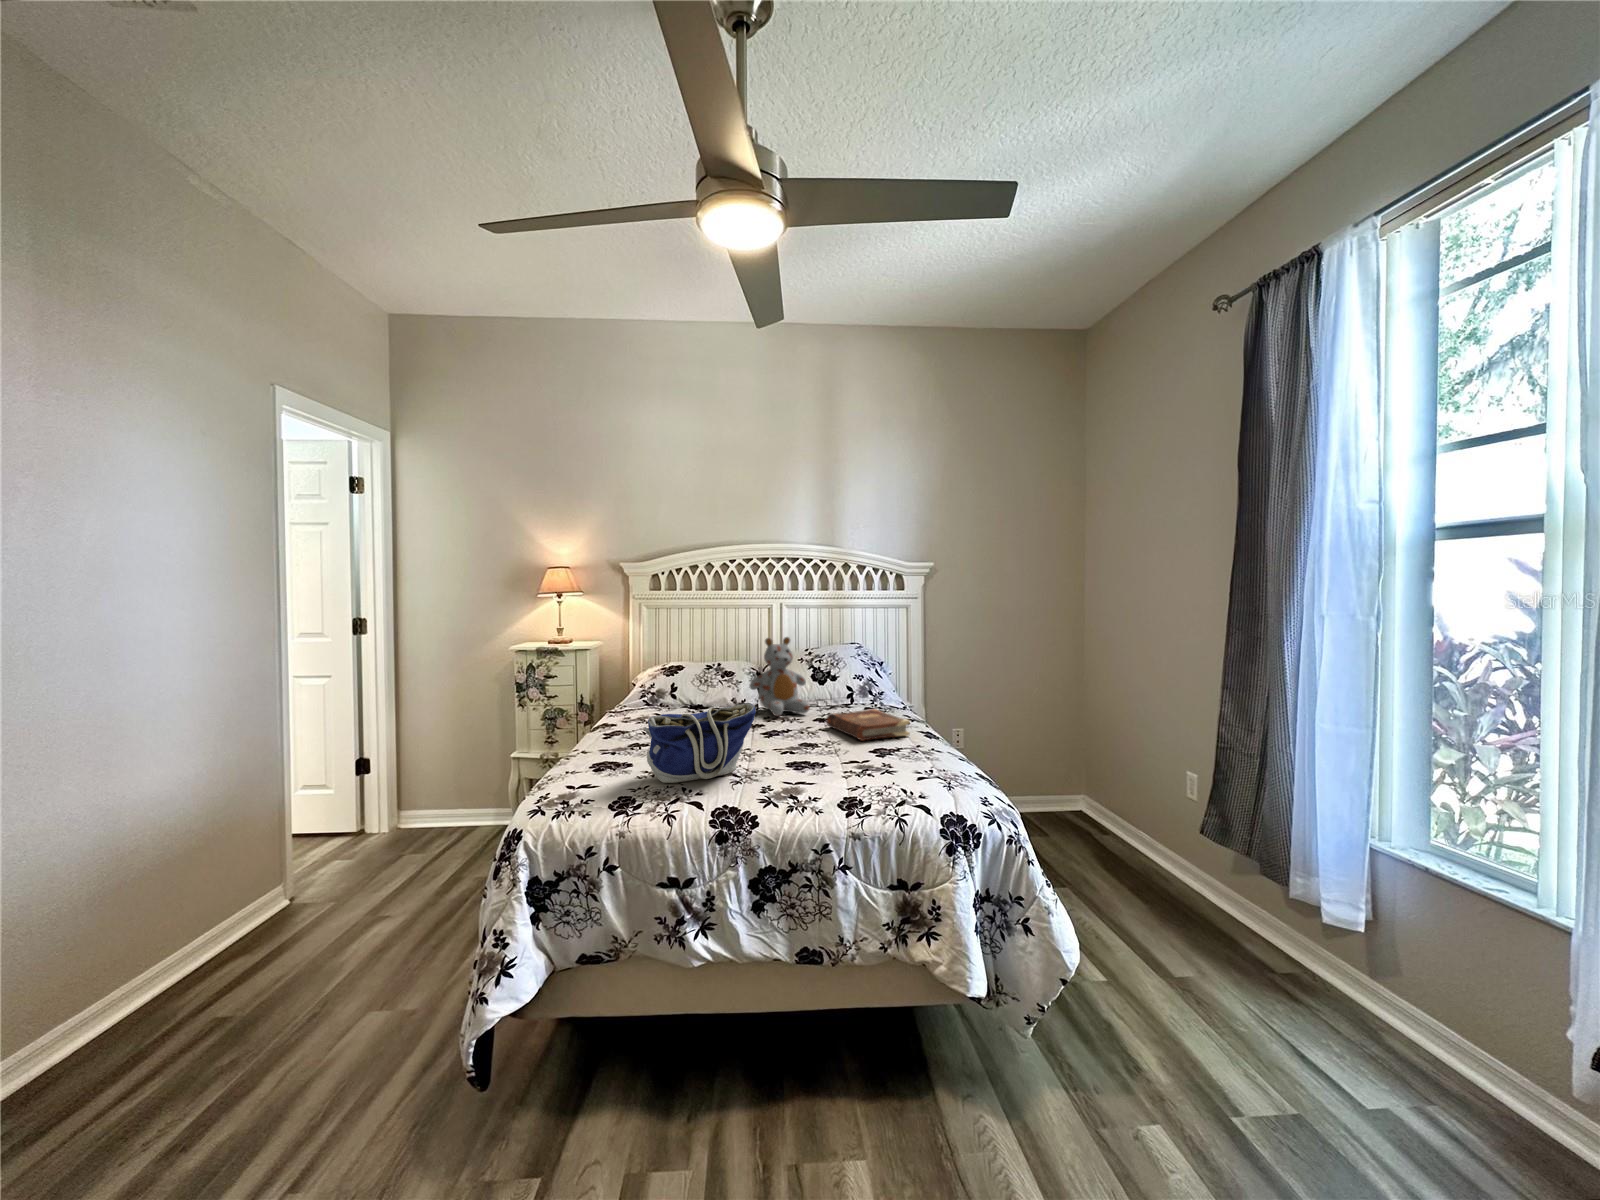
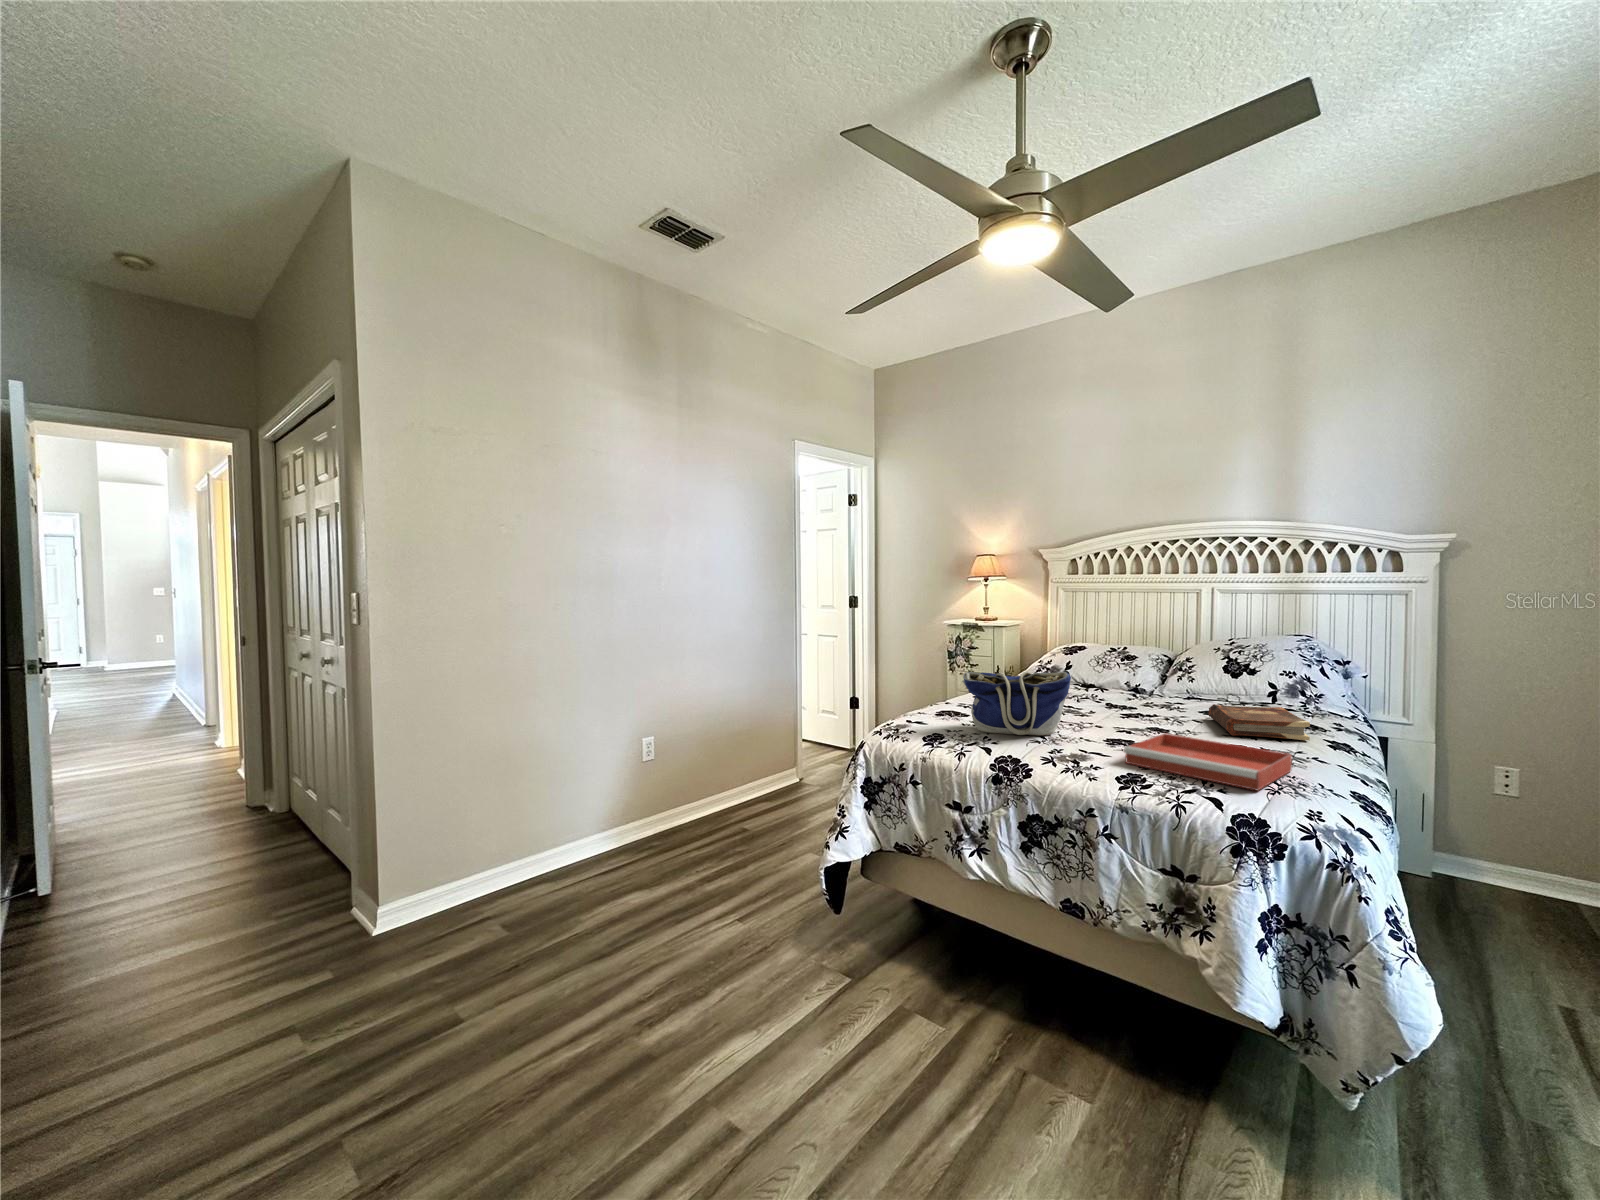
stuffed bear: present [750,637,809,716] -> none [1137,620,1211,704]
tray: none [827,751,941,792] -> present [1124,733,1292,790]

